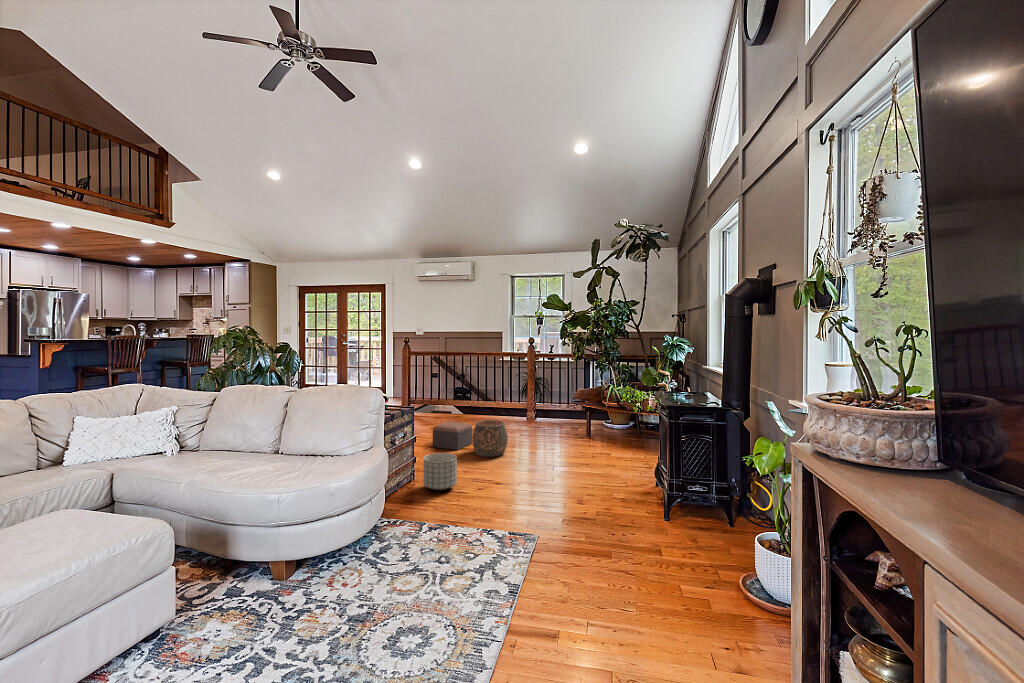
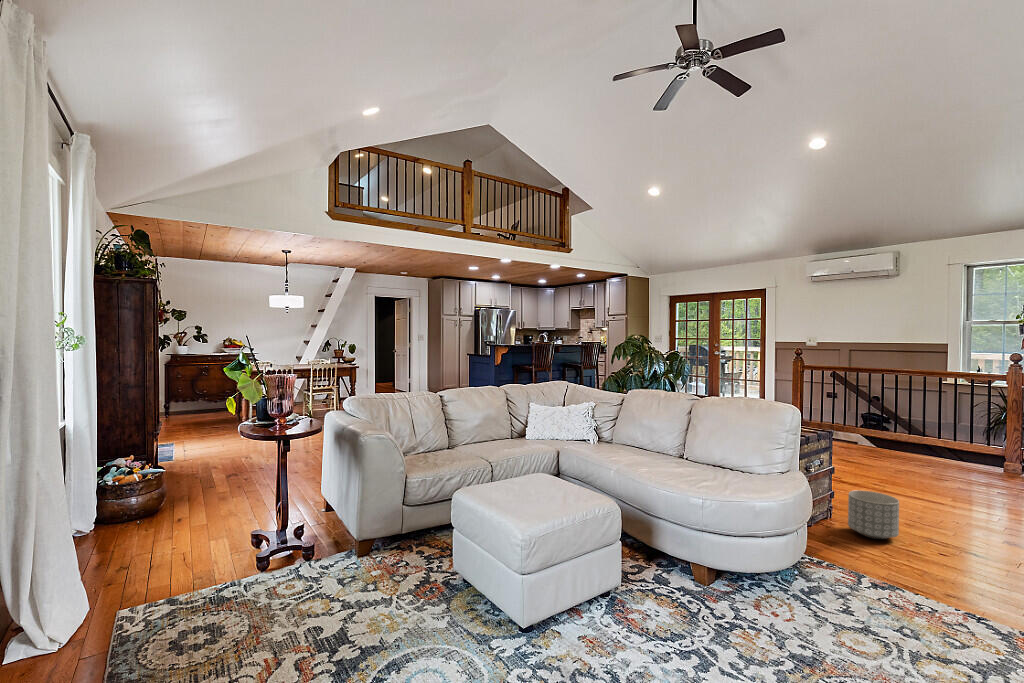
woven basket: present [472,420,508,457] -> none [911,461,976,513]
footstool: present [433,421,472,450] -> none [847,455,908,493]

